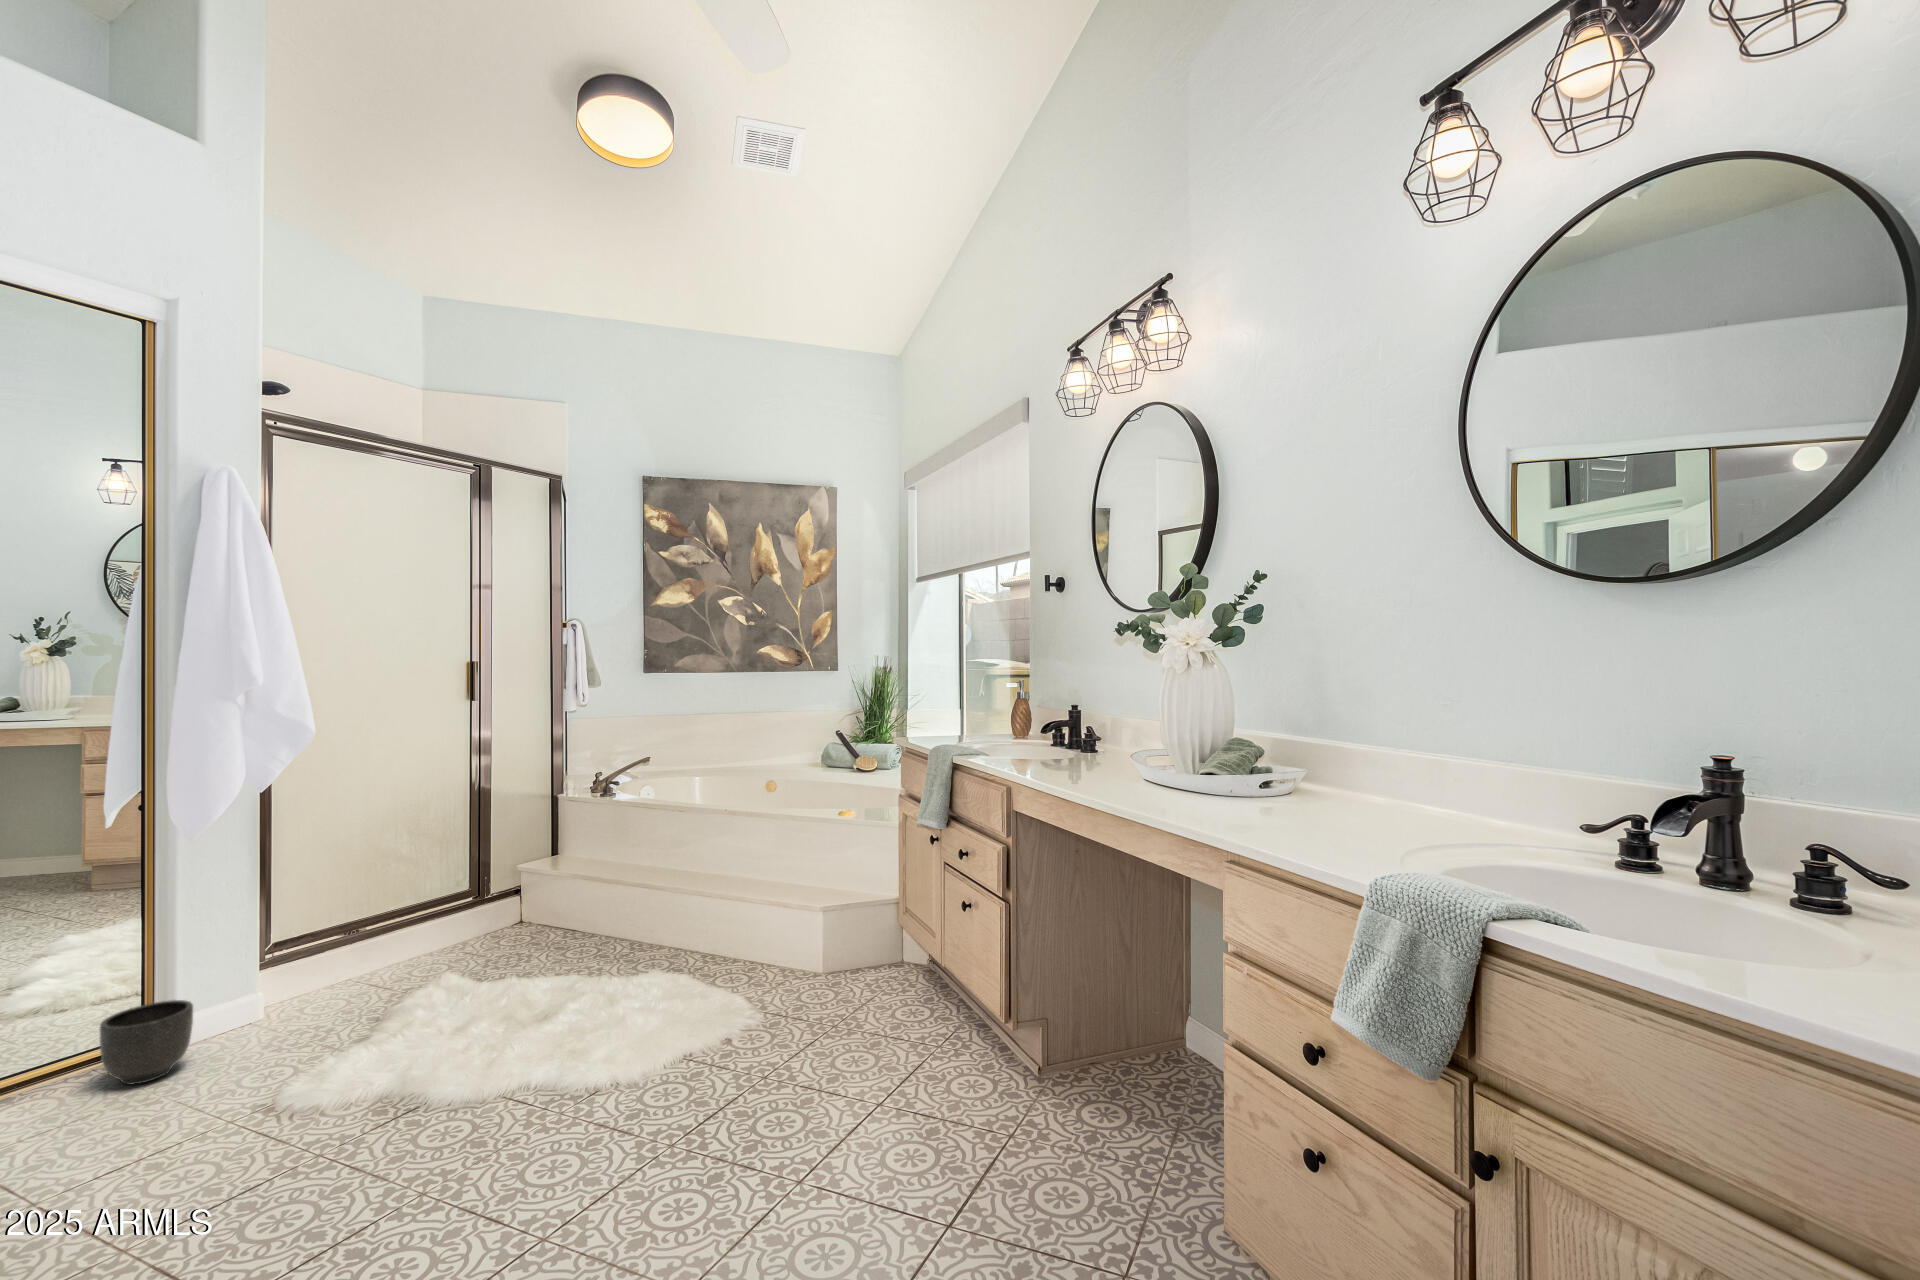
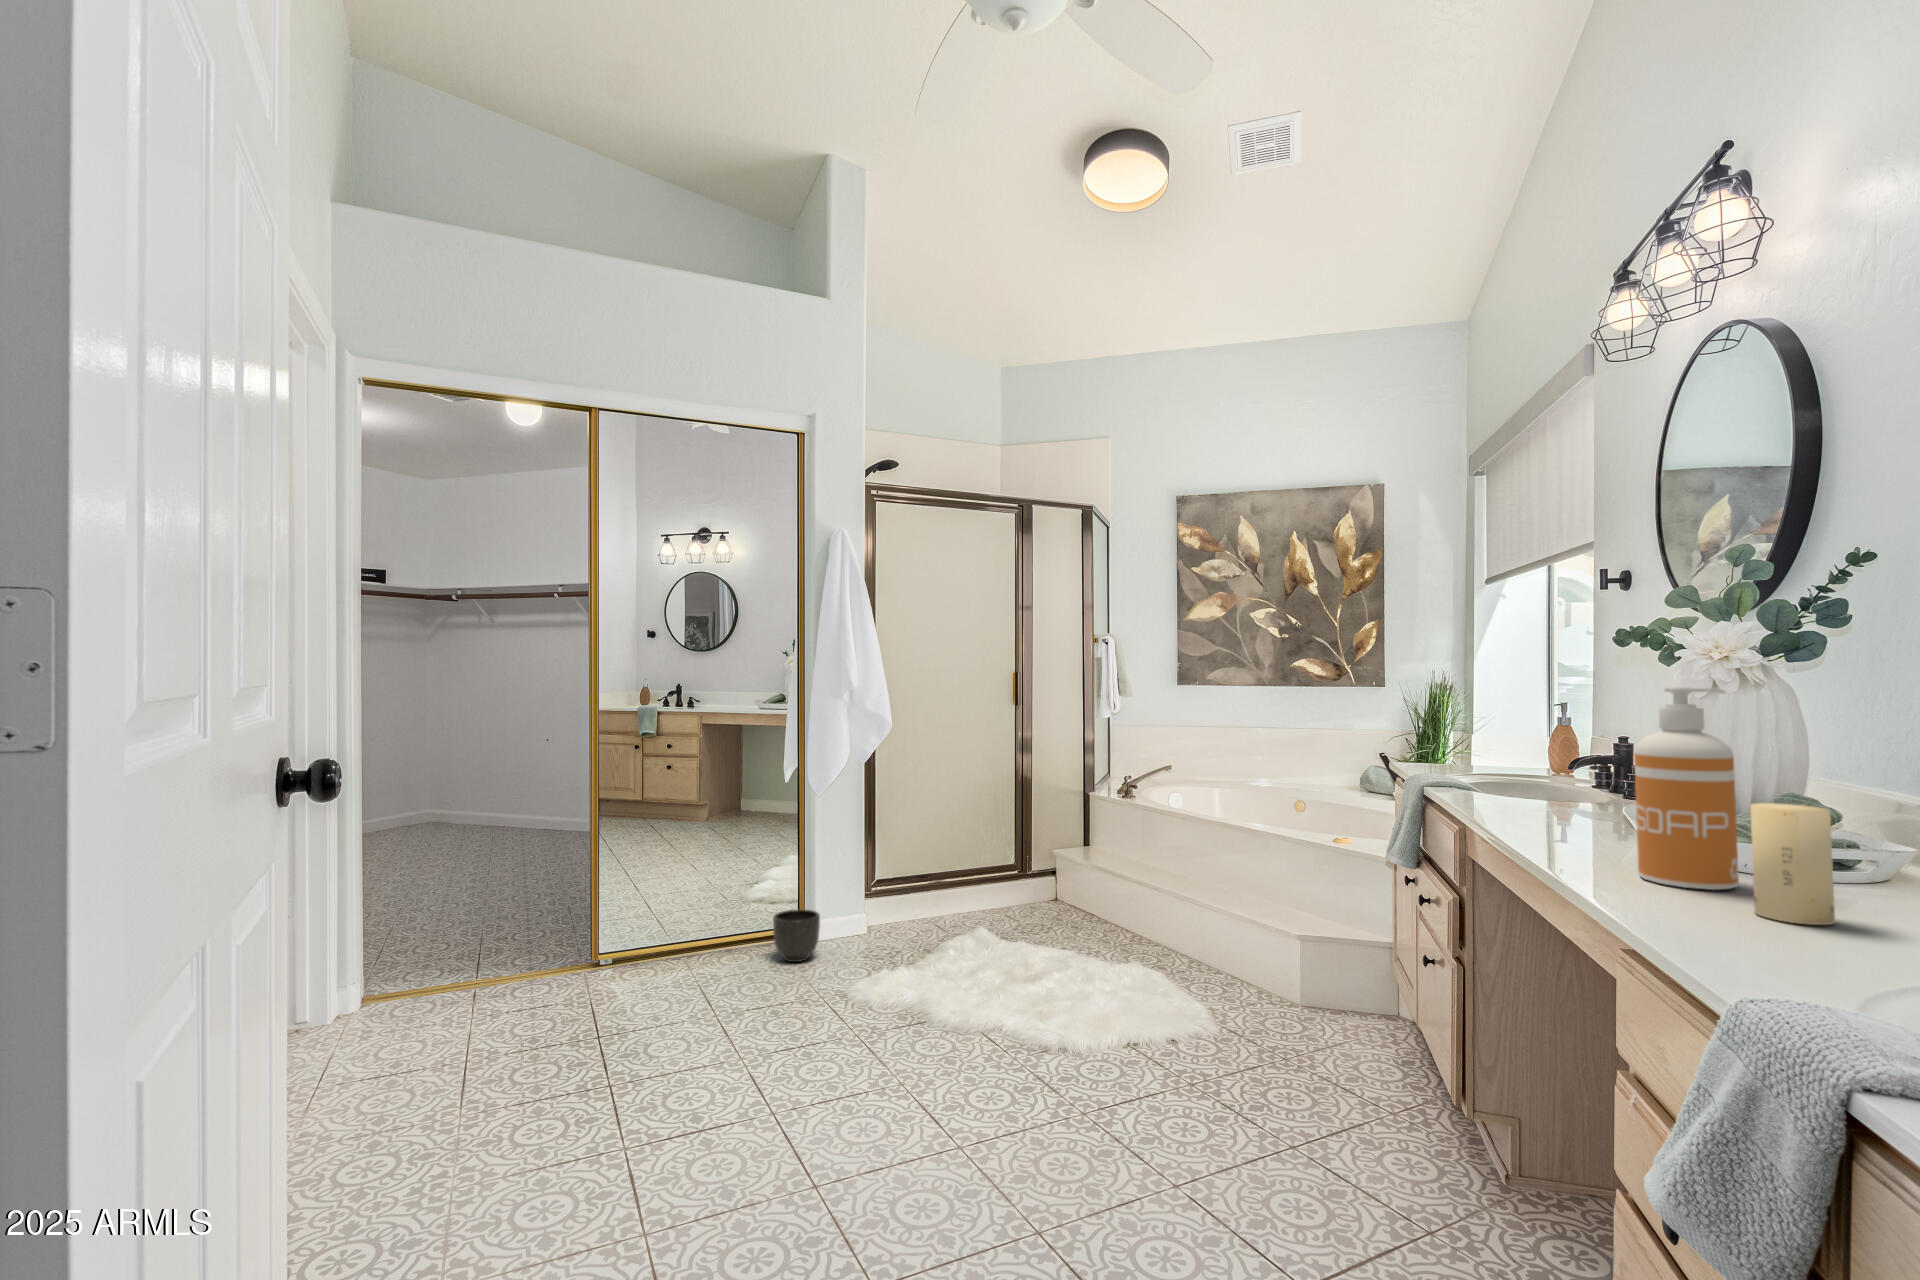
soap dispenser: none [1231,678,1291,825] -> present [1634,687,1739,890]
candle: none [1329,760,1375,842] -> present [1750,803,1835,925]

